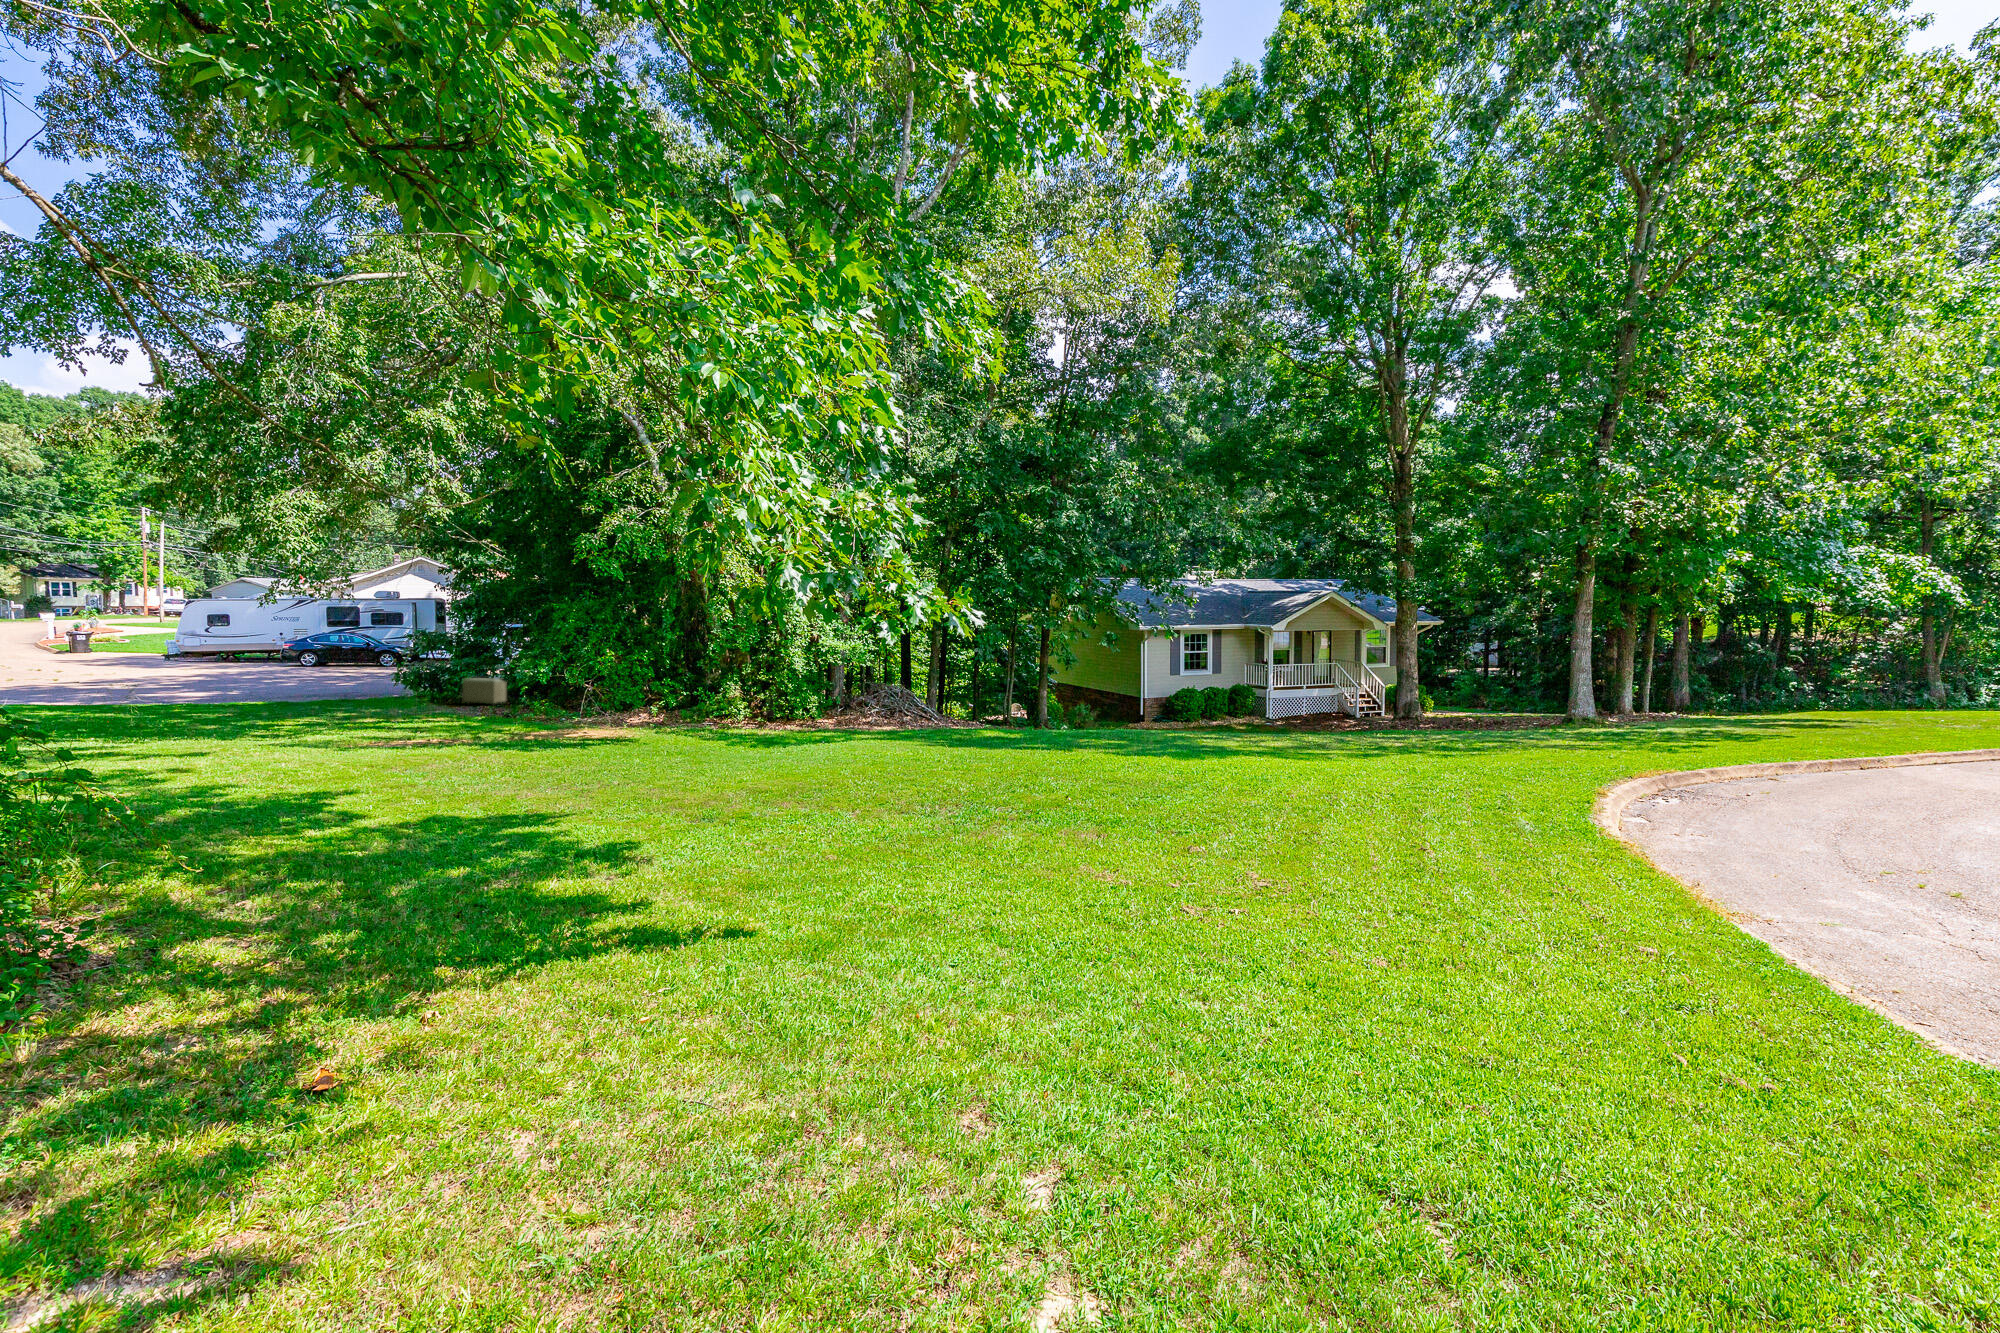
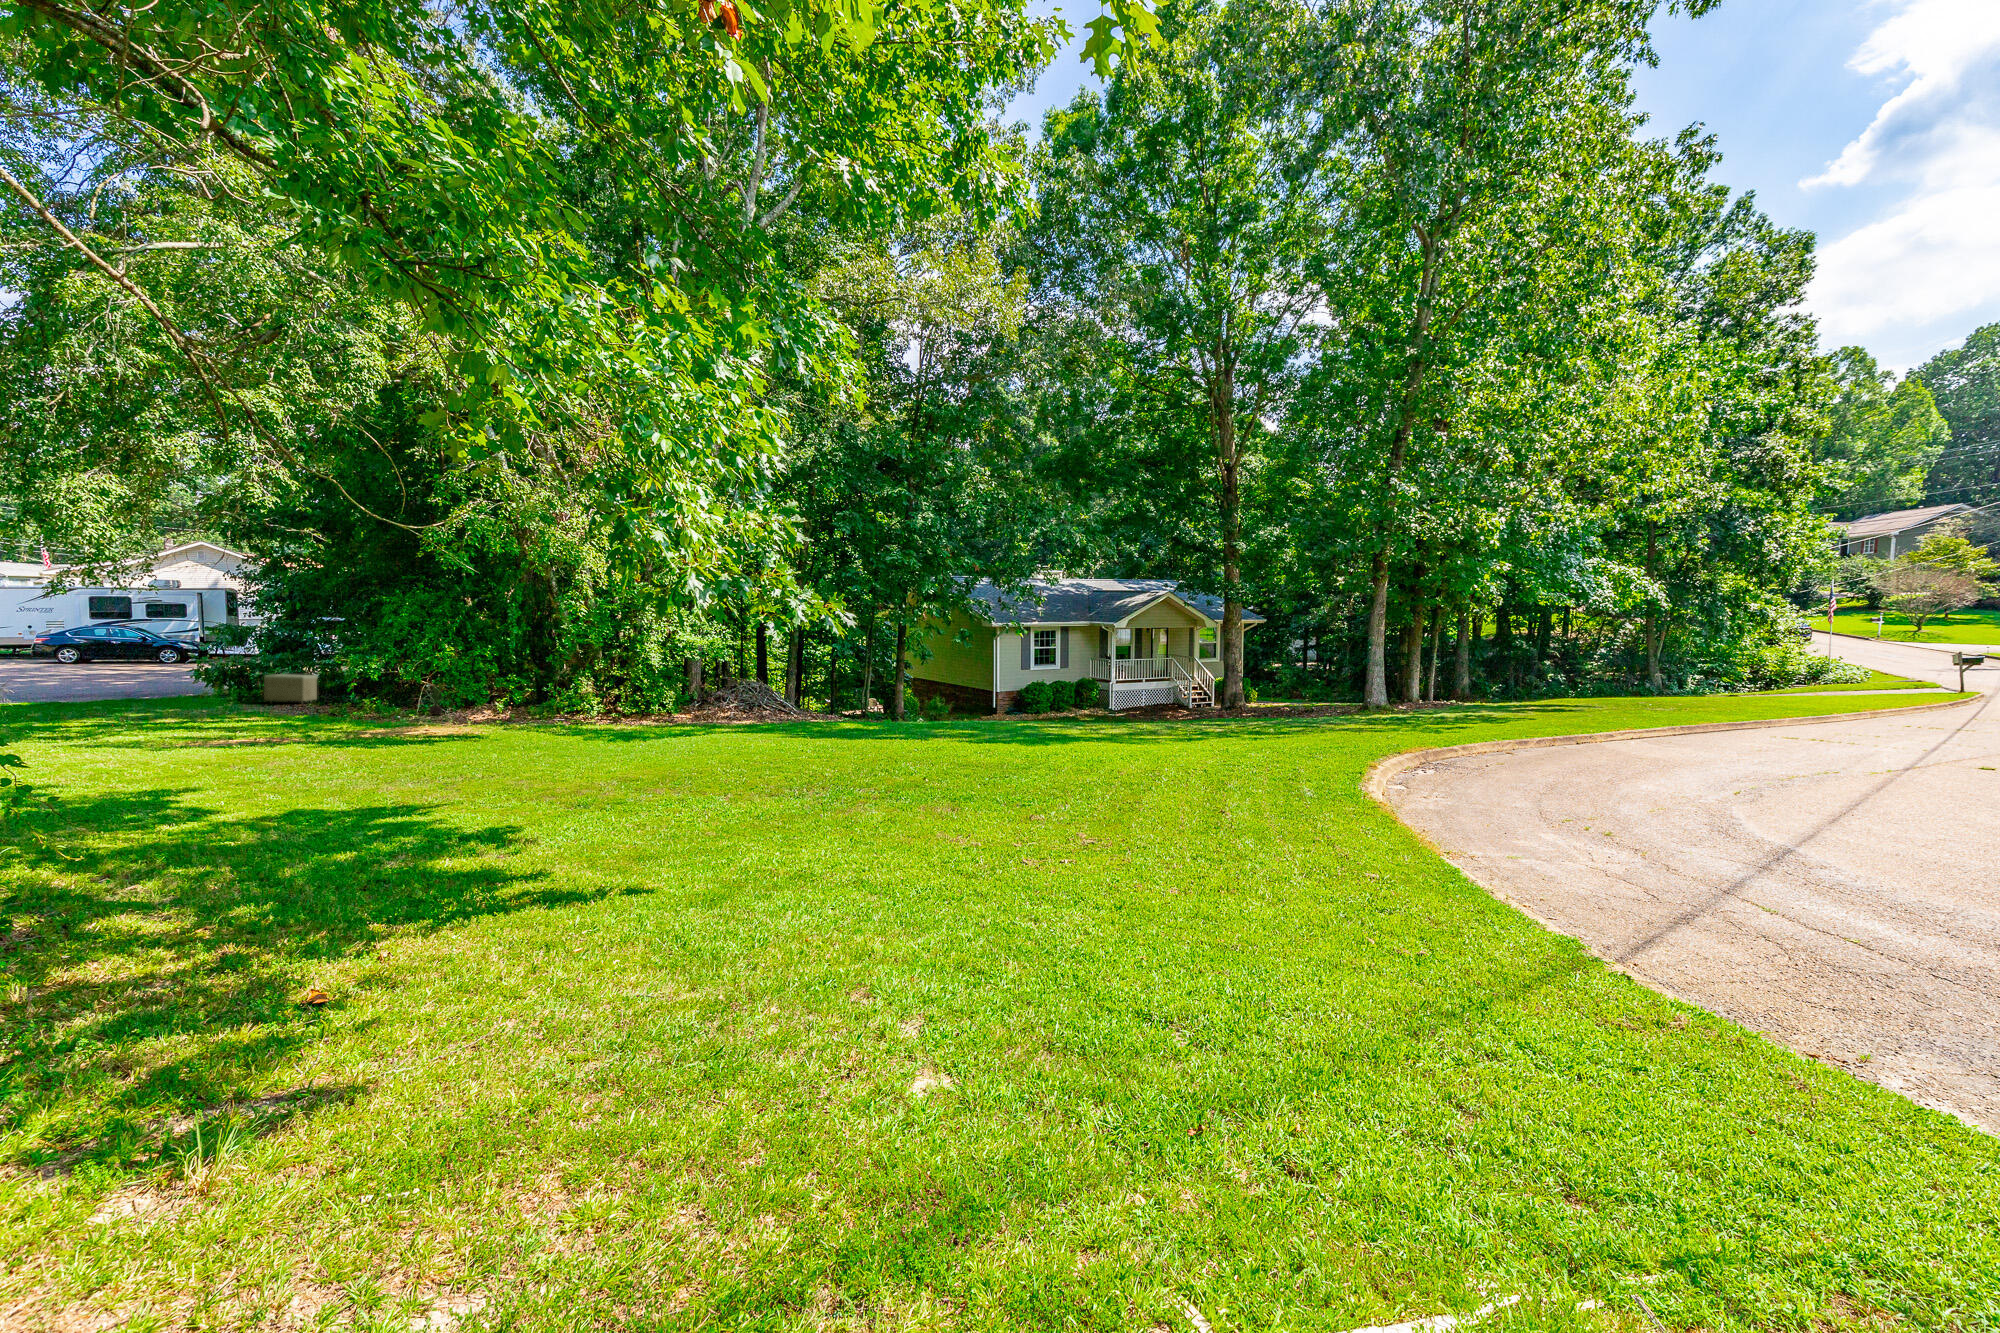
decorative plant: present [765,696,775,718] -> present [430,686,442,715]

